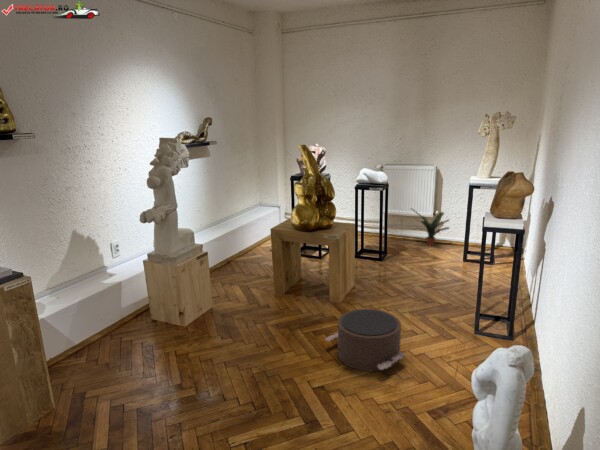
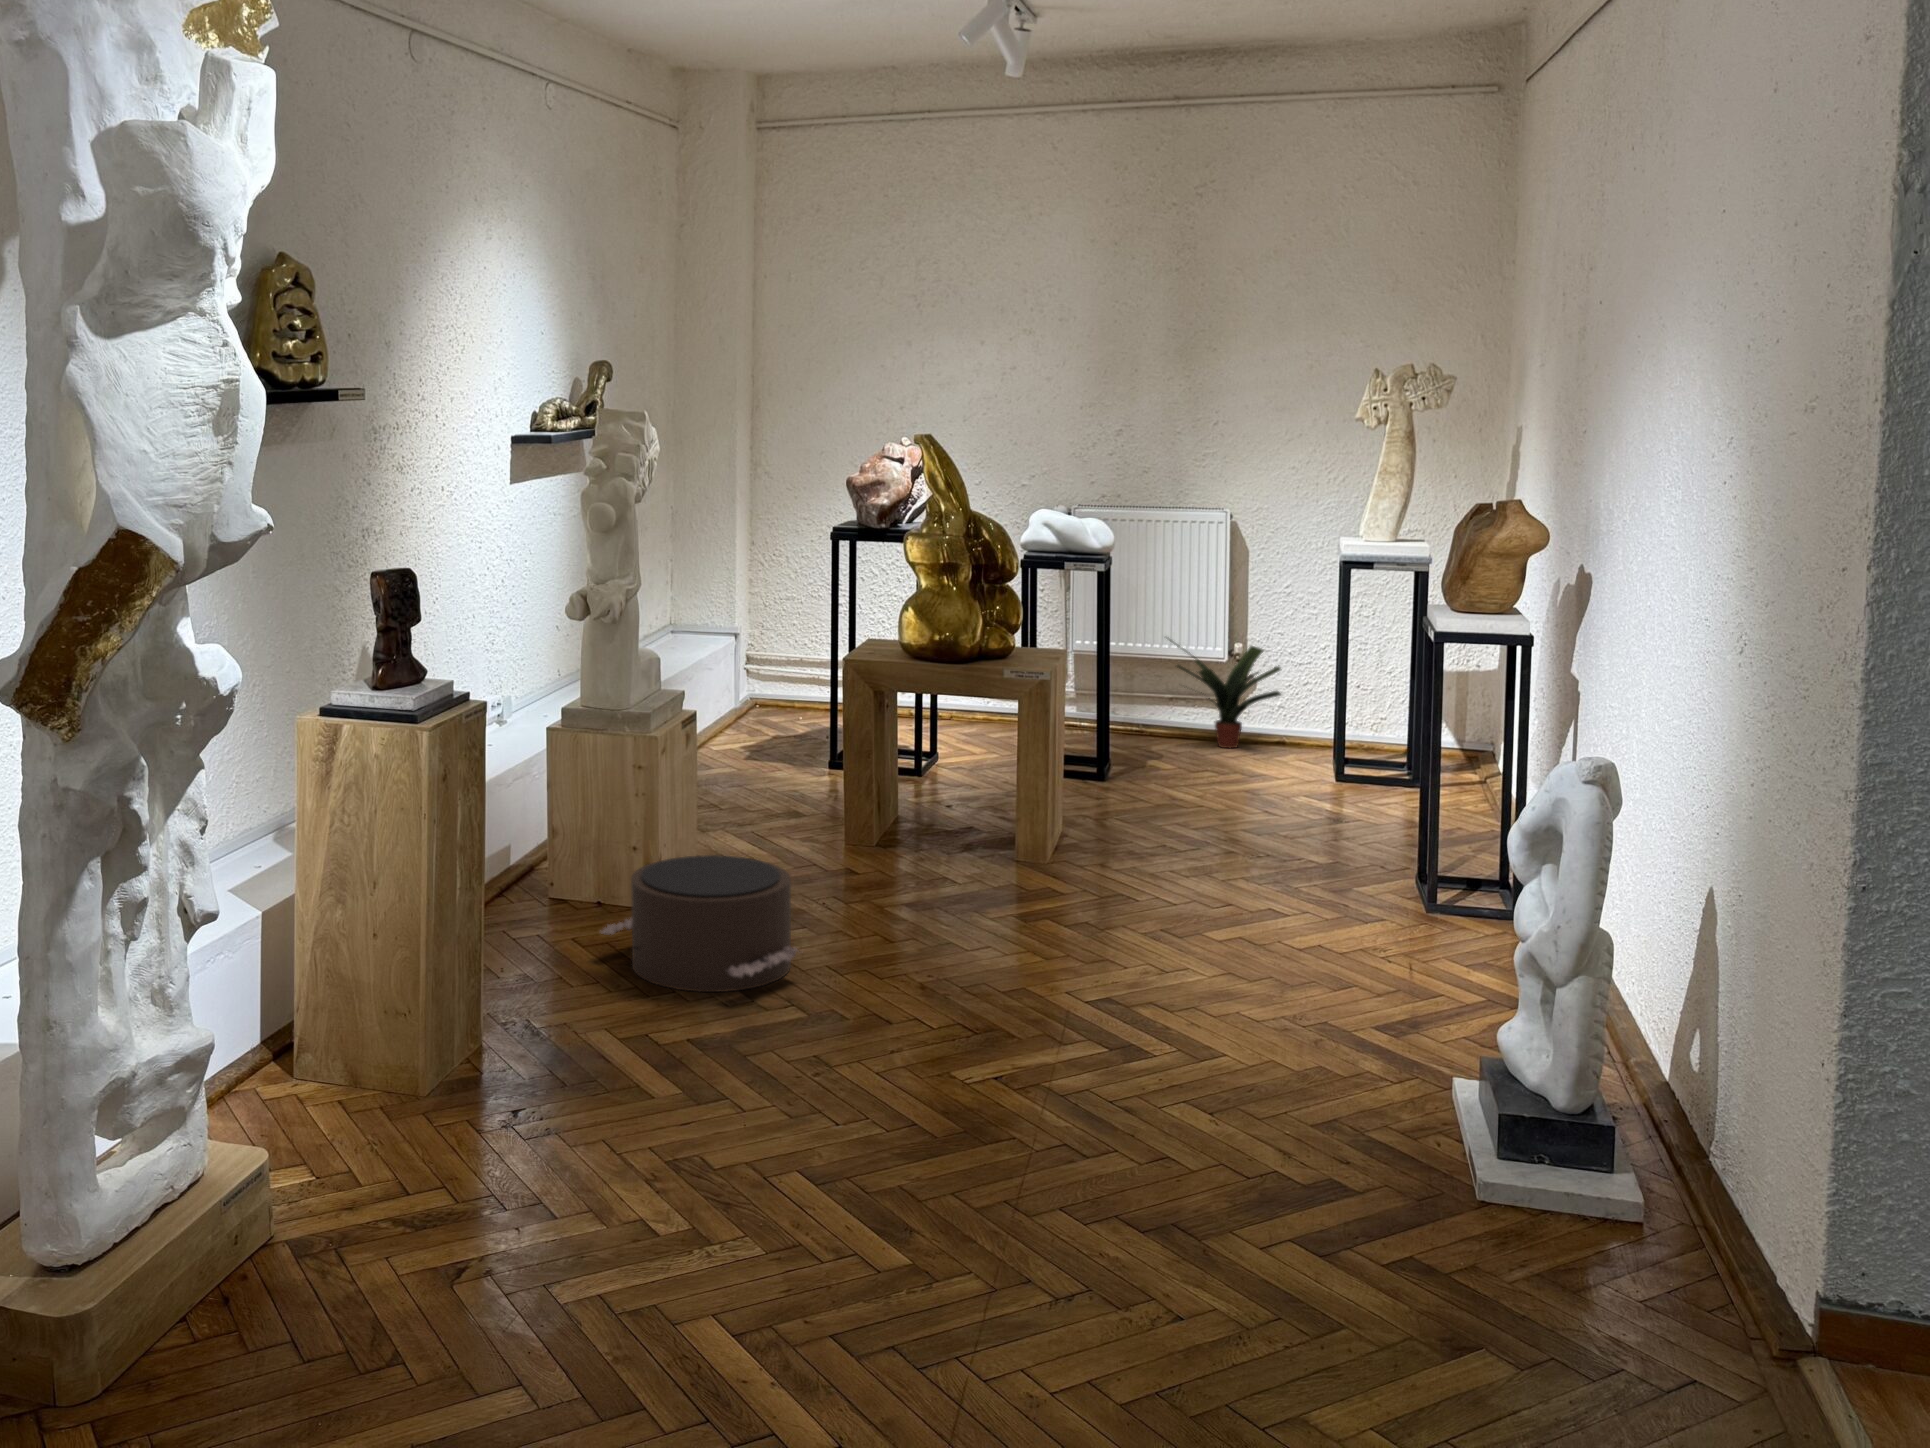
pouf: present [326,309,405,371] -> present [601,855,798,992]

